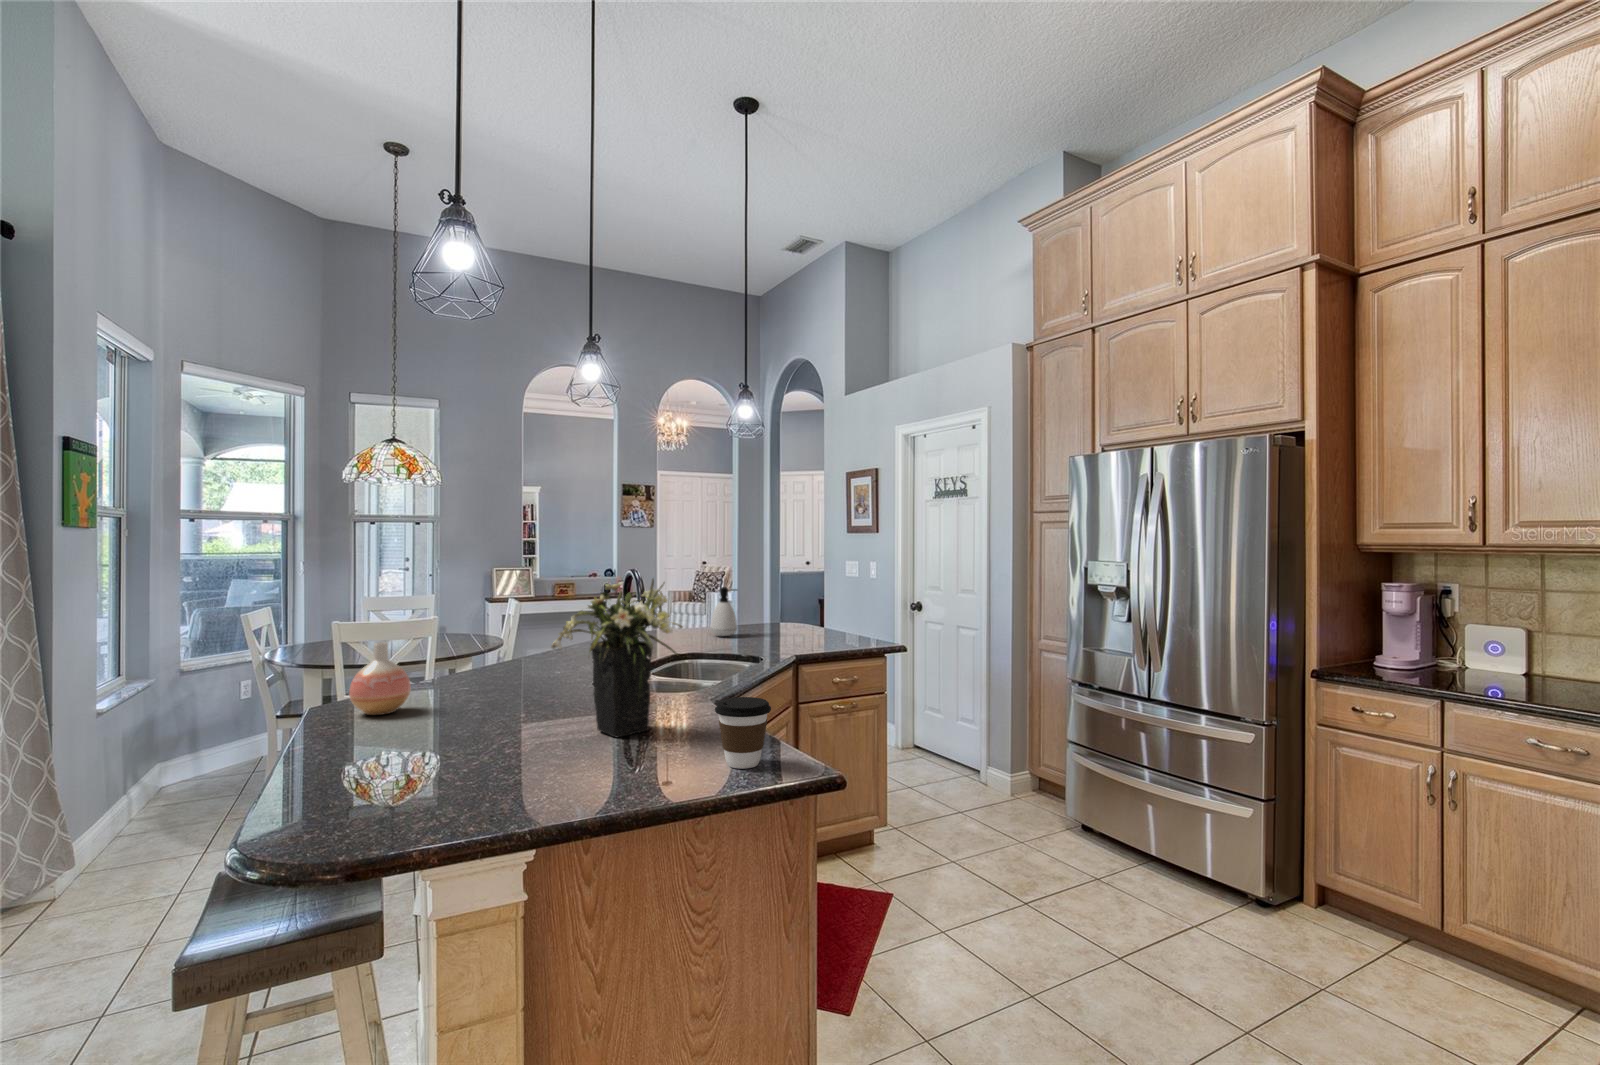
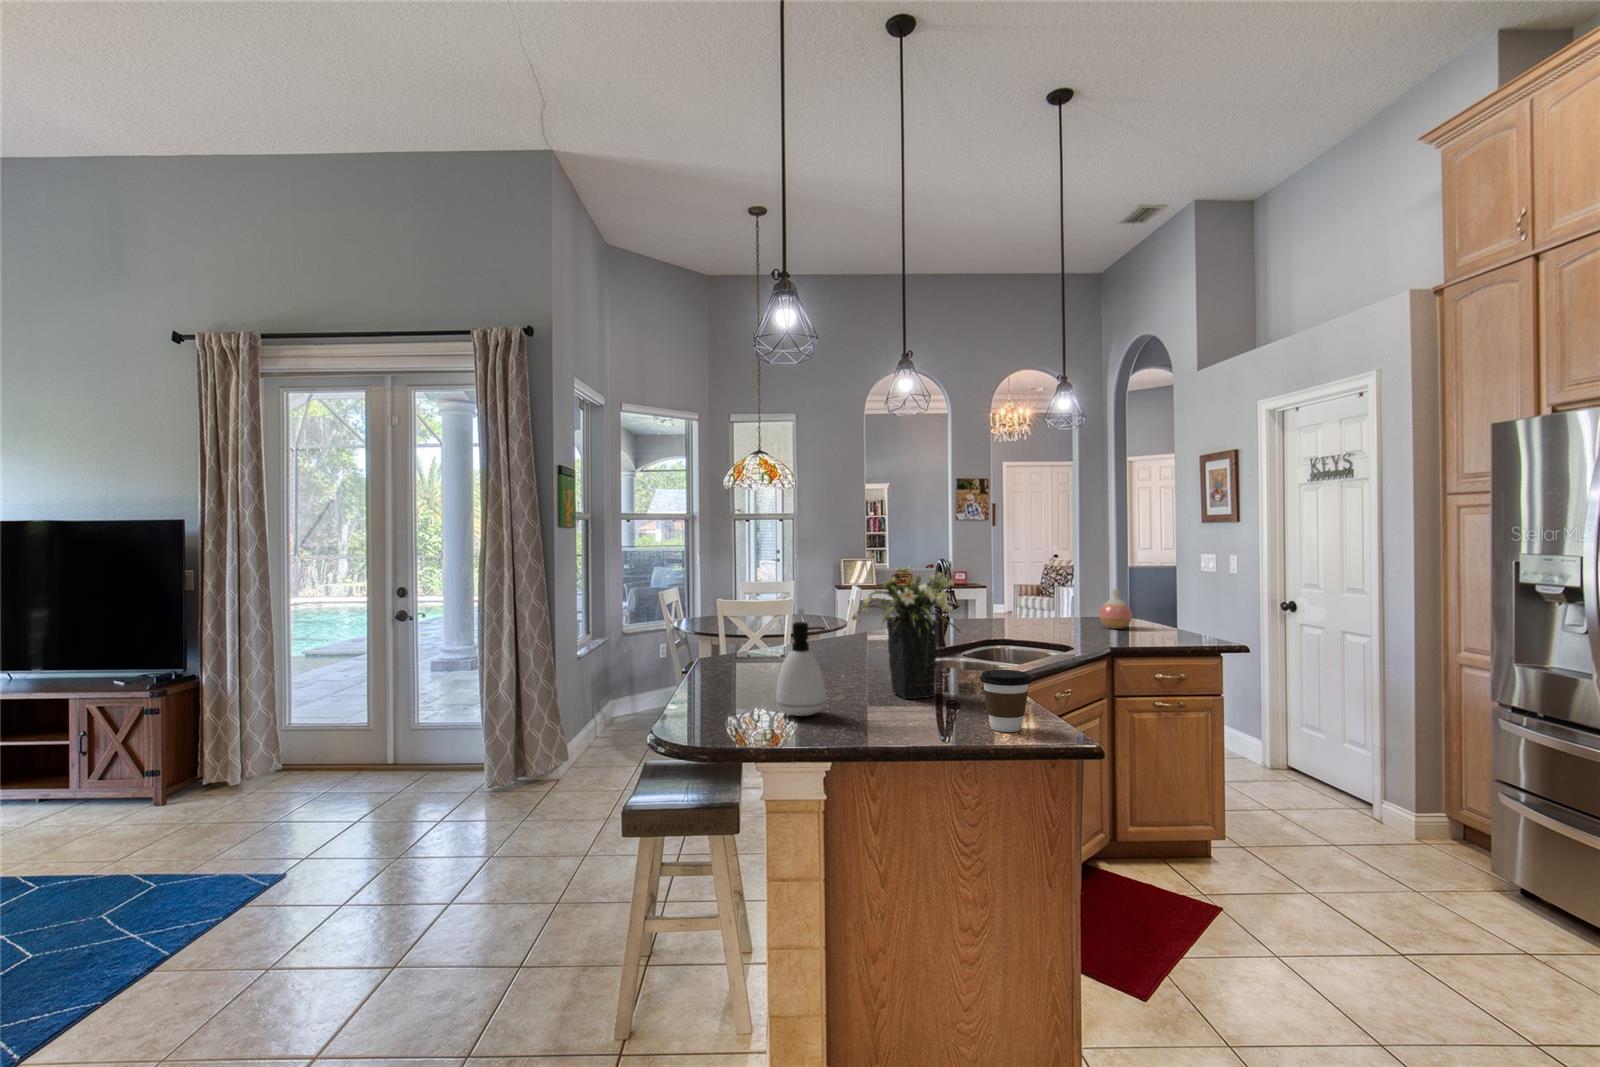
soap dispenser: present [711,587,737,636] -> present [776,622,826,716]
vase: present [349,642,411,715] -> present [1099,589,1132,629]

